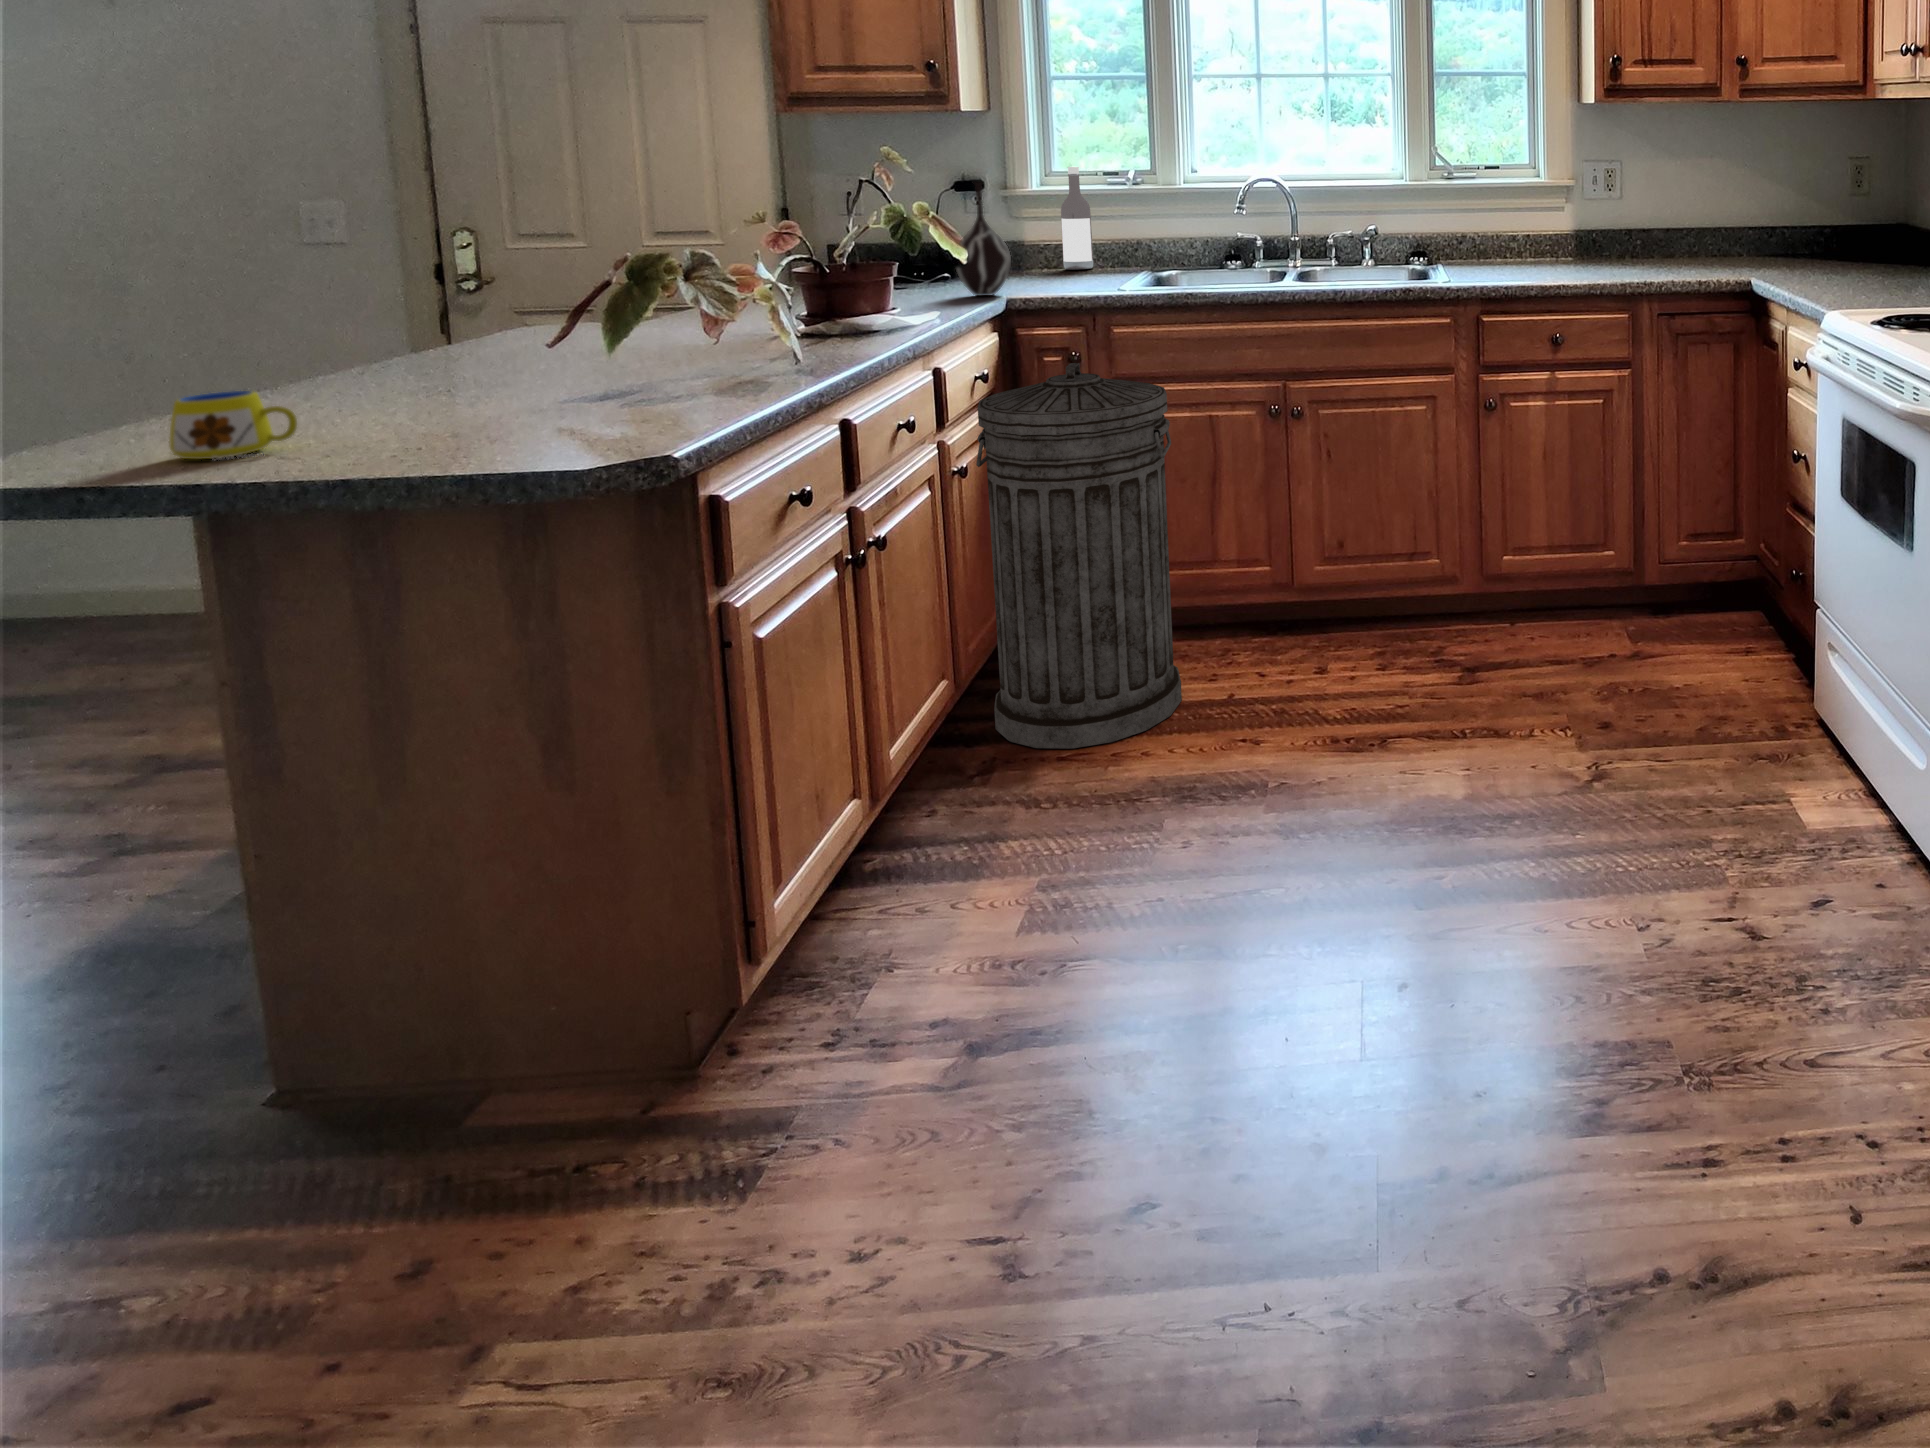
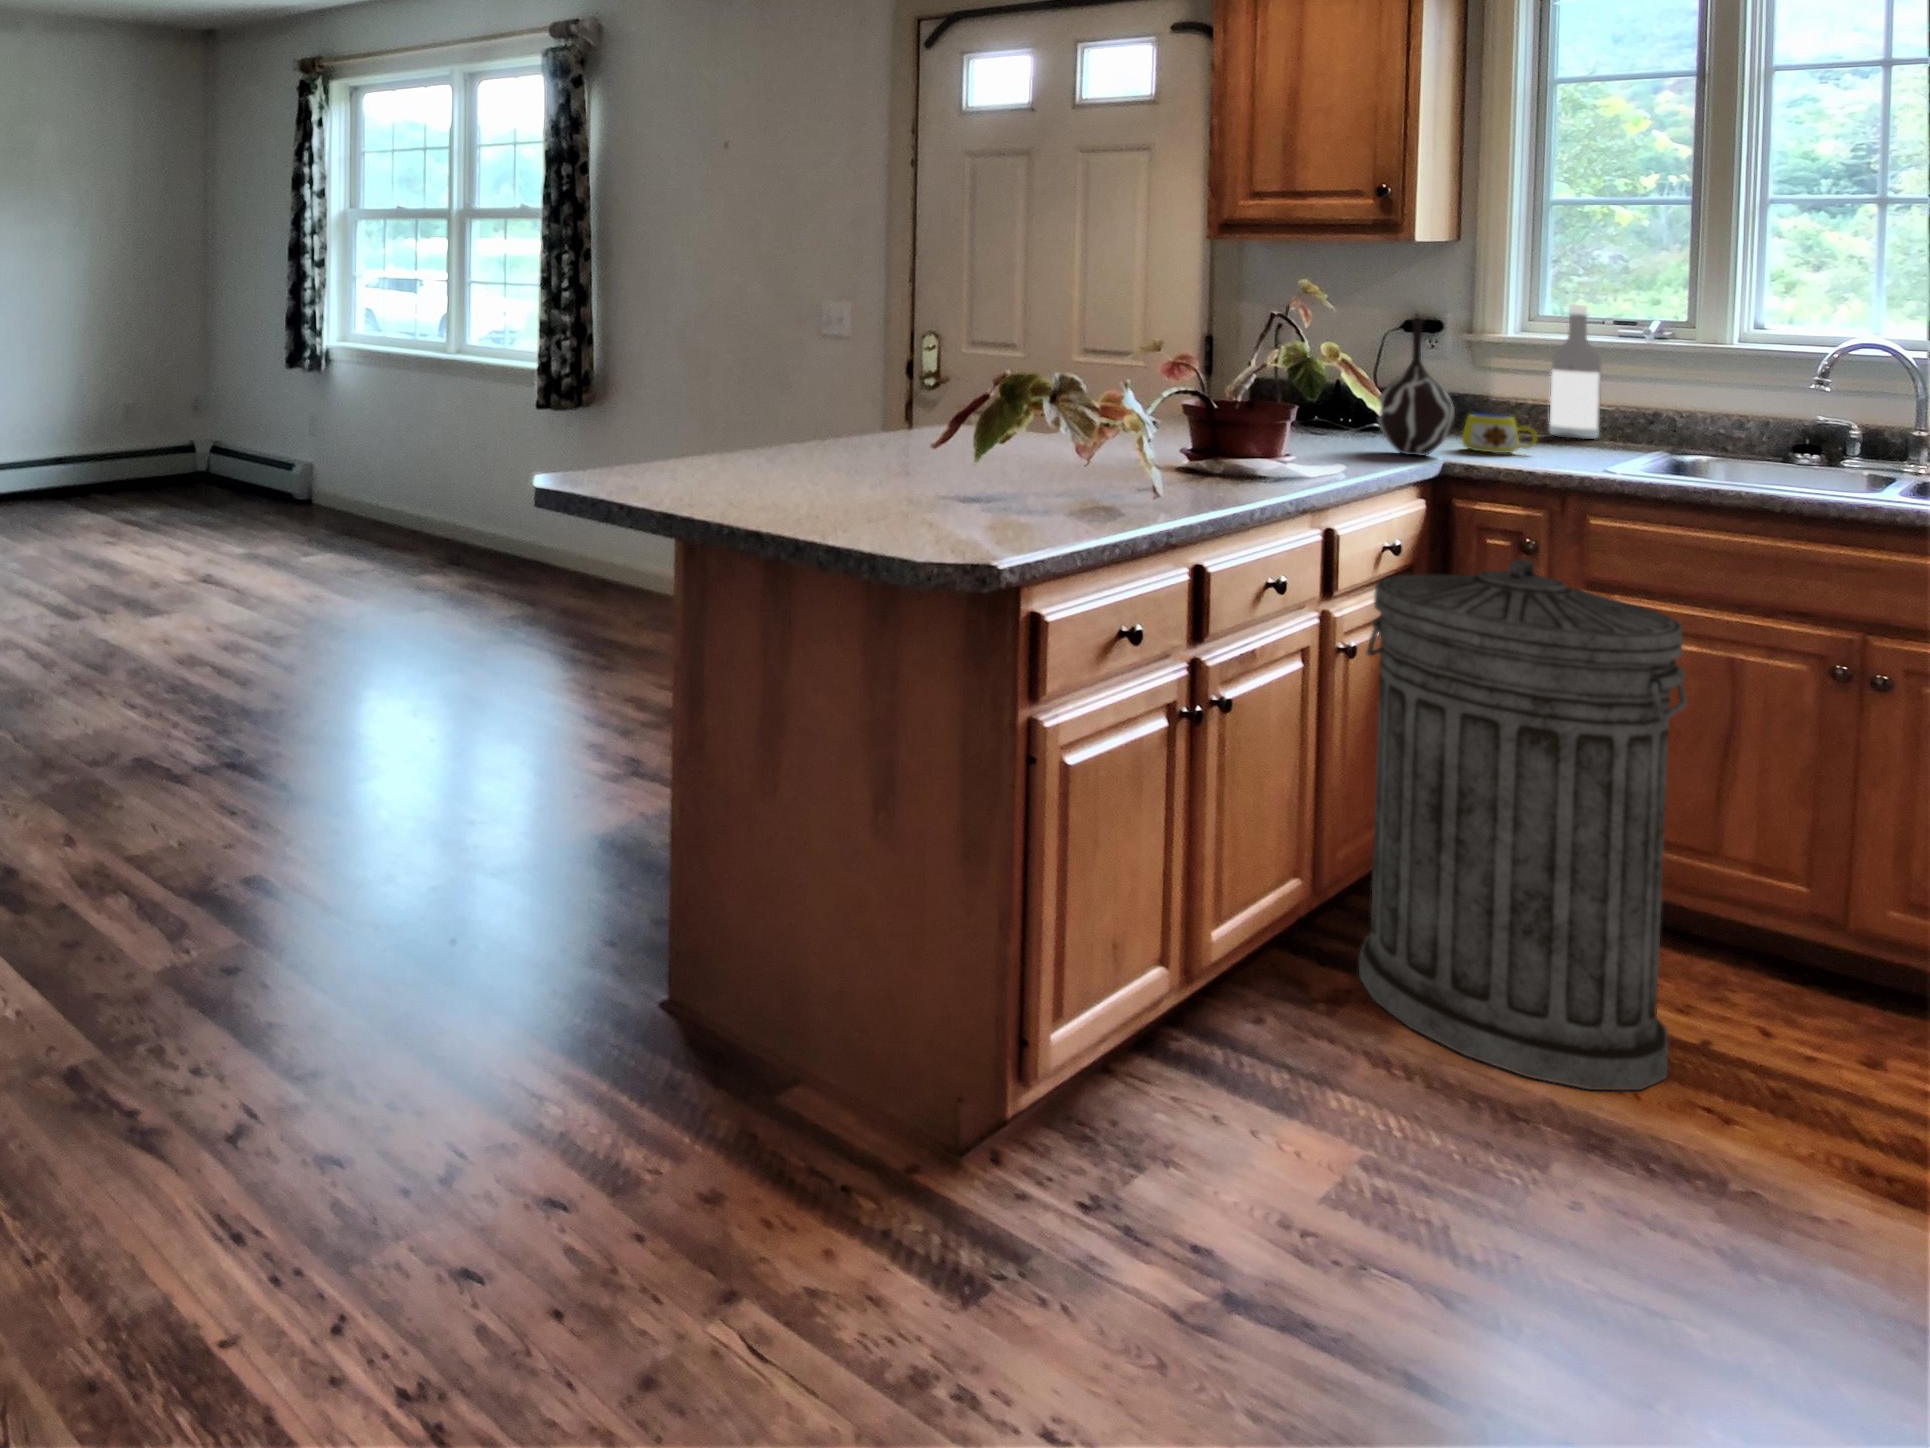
mug: present [170,391,297,459] -> present [1462,414,1538,455]

